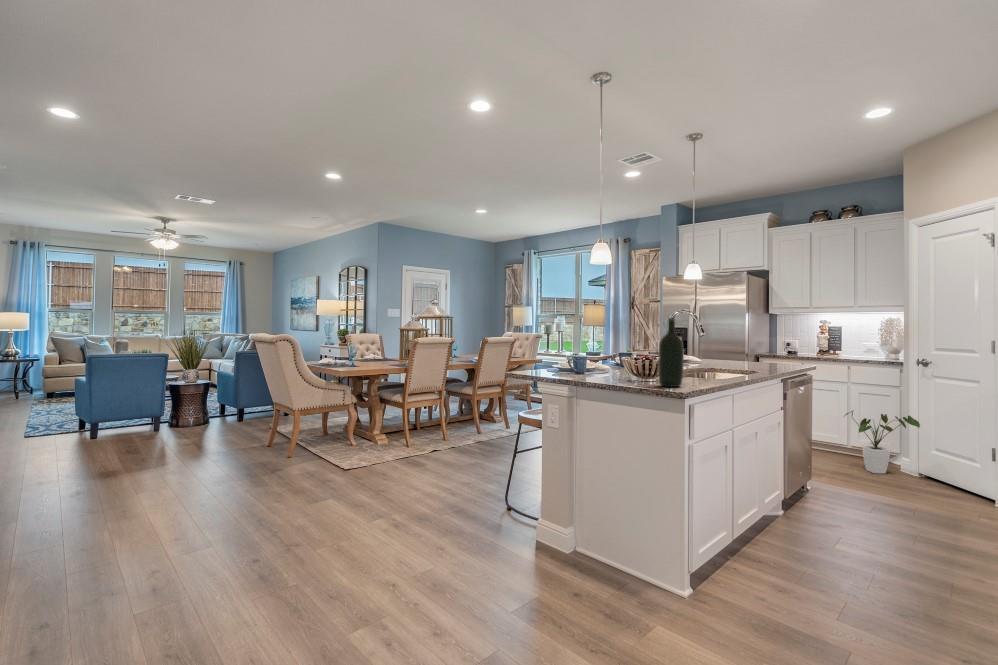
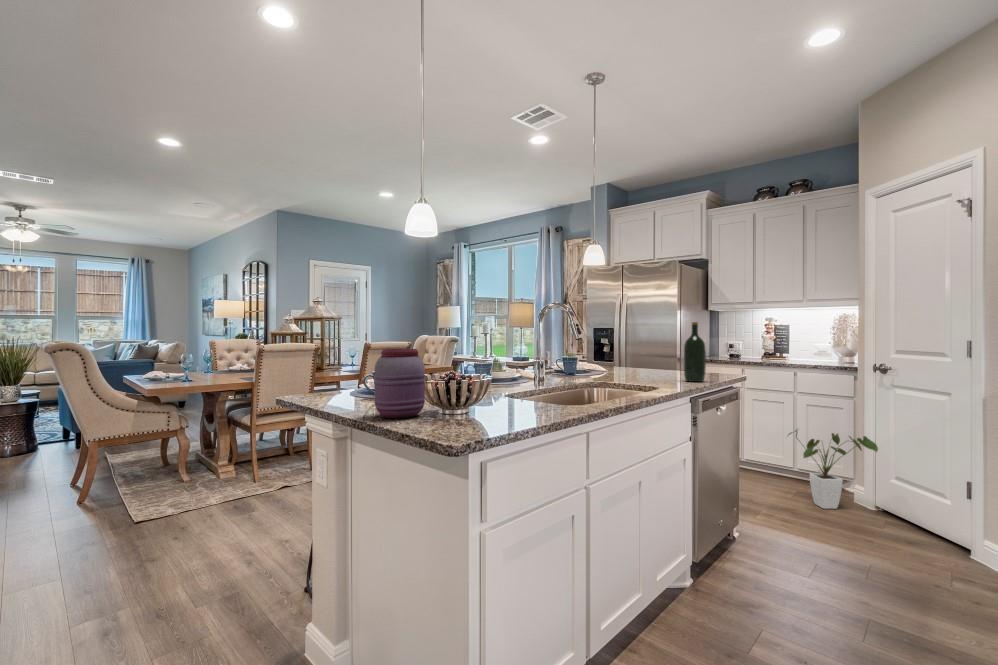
wine bottle: present [658,318,684,387] -> present [684,322,706,382]
jar: none [606,340,638,382] -> present [374,349,425,418]

